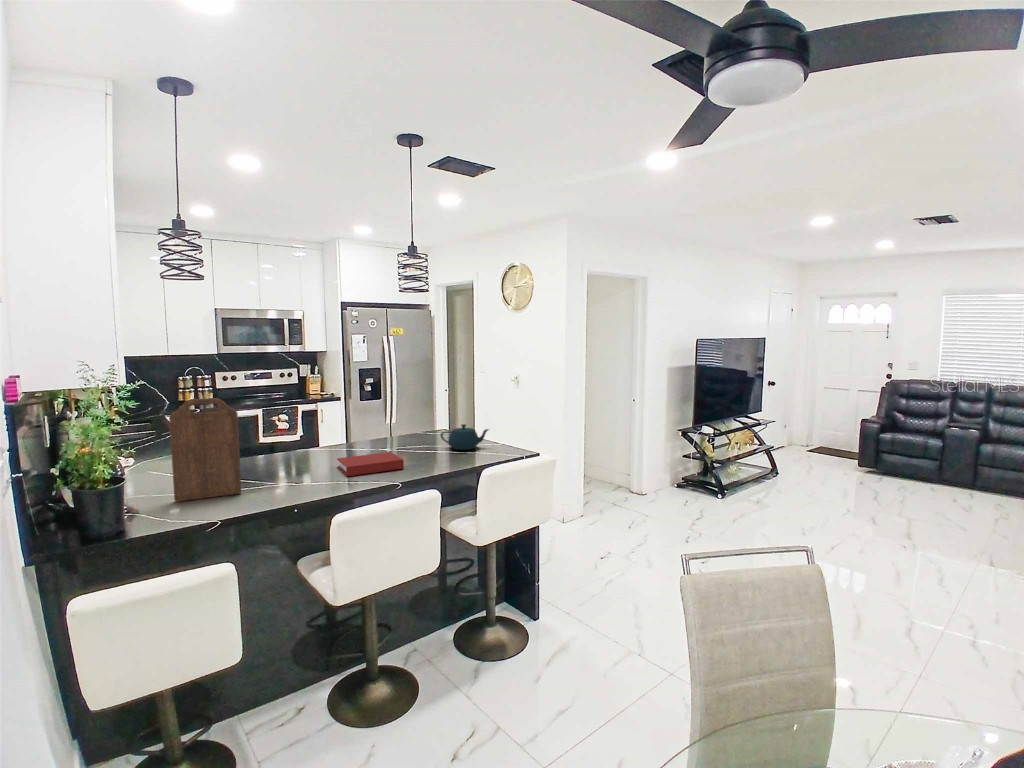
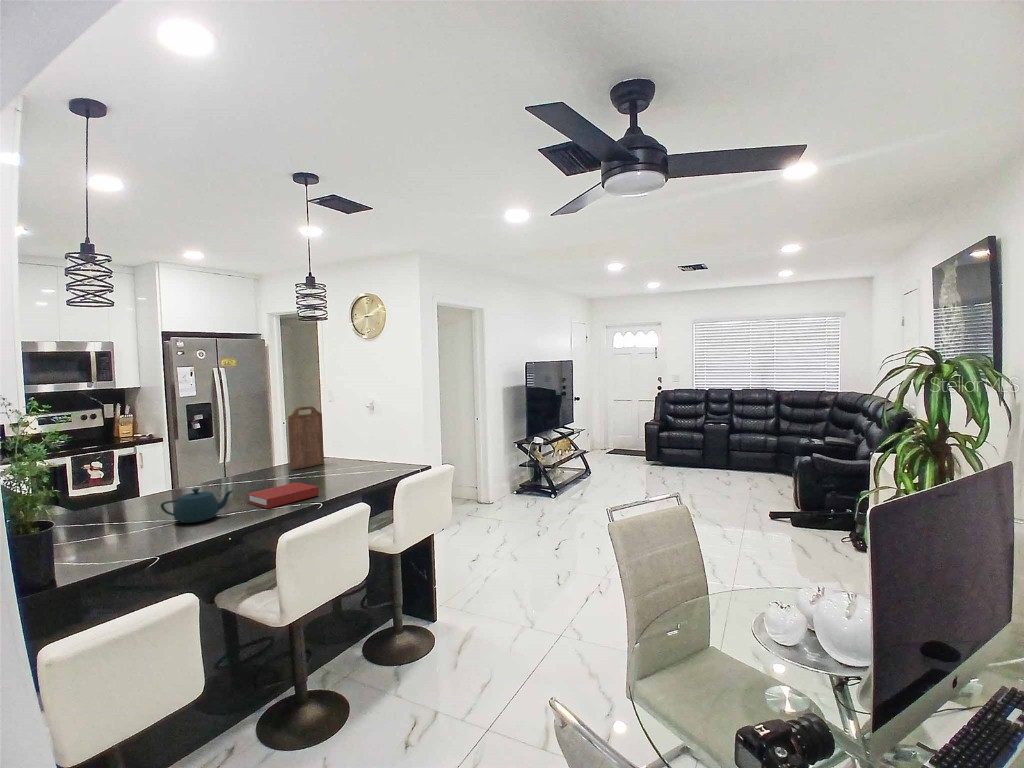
cutting board: present [169,398,241,502] -> present [288,406,324,470]
teapot: present [441,424,488,450] -> present [161,488,233,523]

